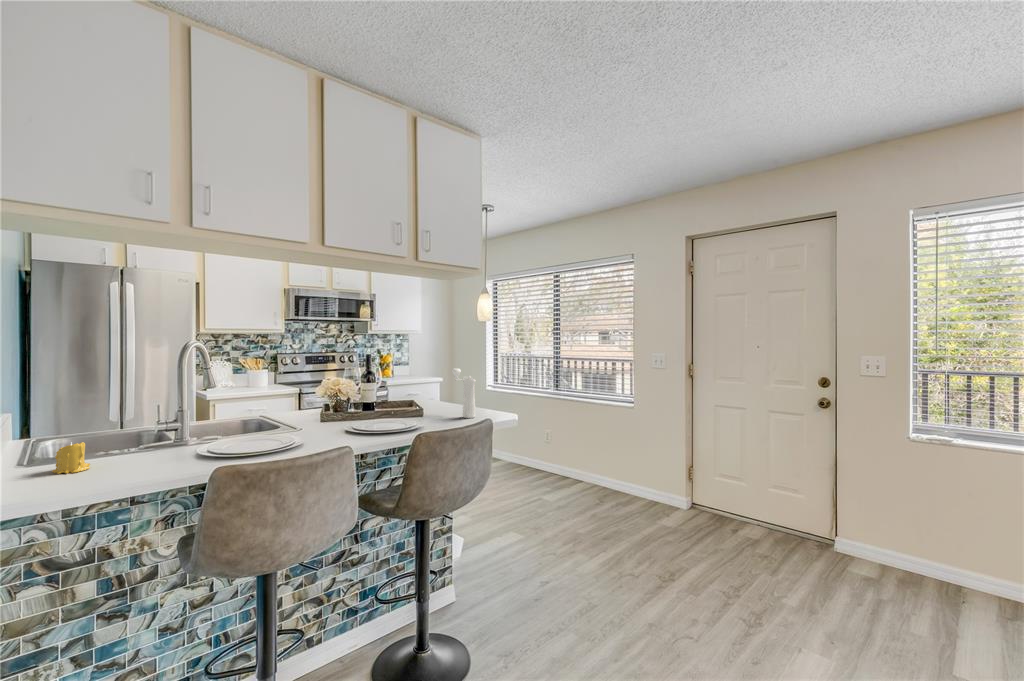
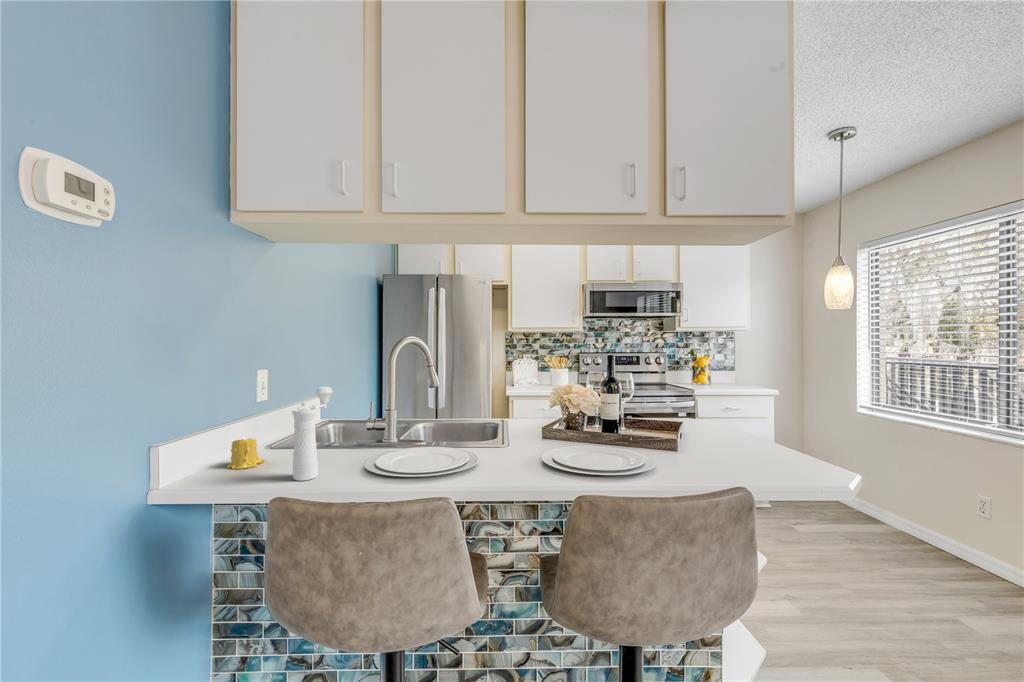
pepper mill: present [452,369,476,418] -> present [292,387,333,481]

